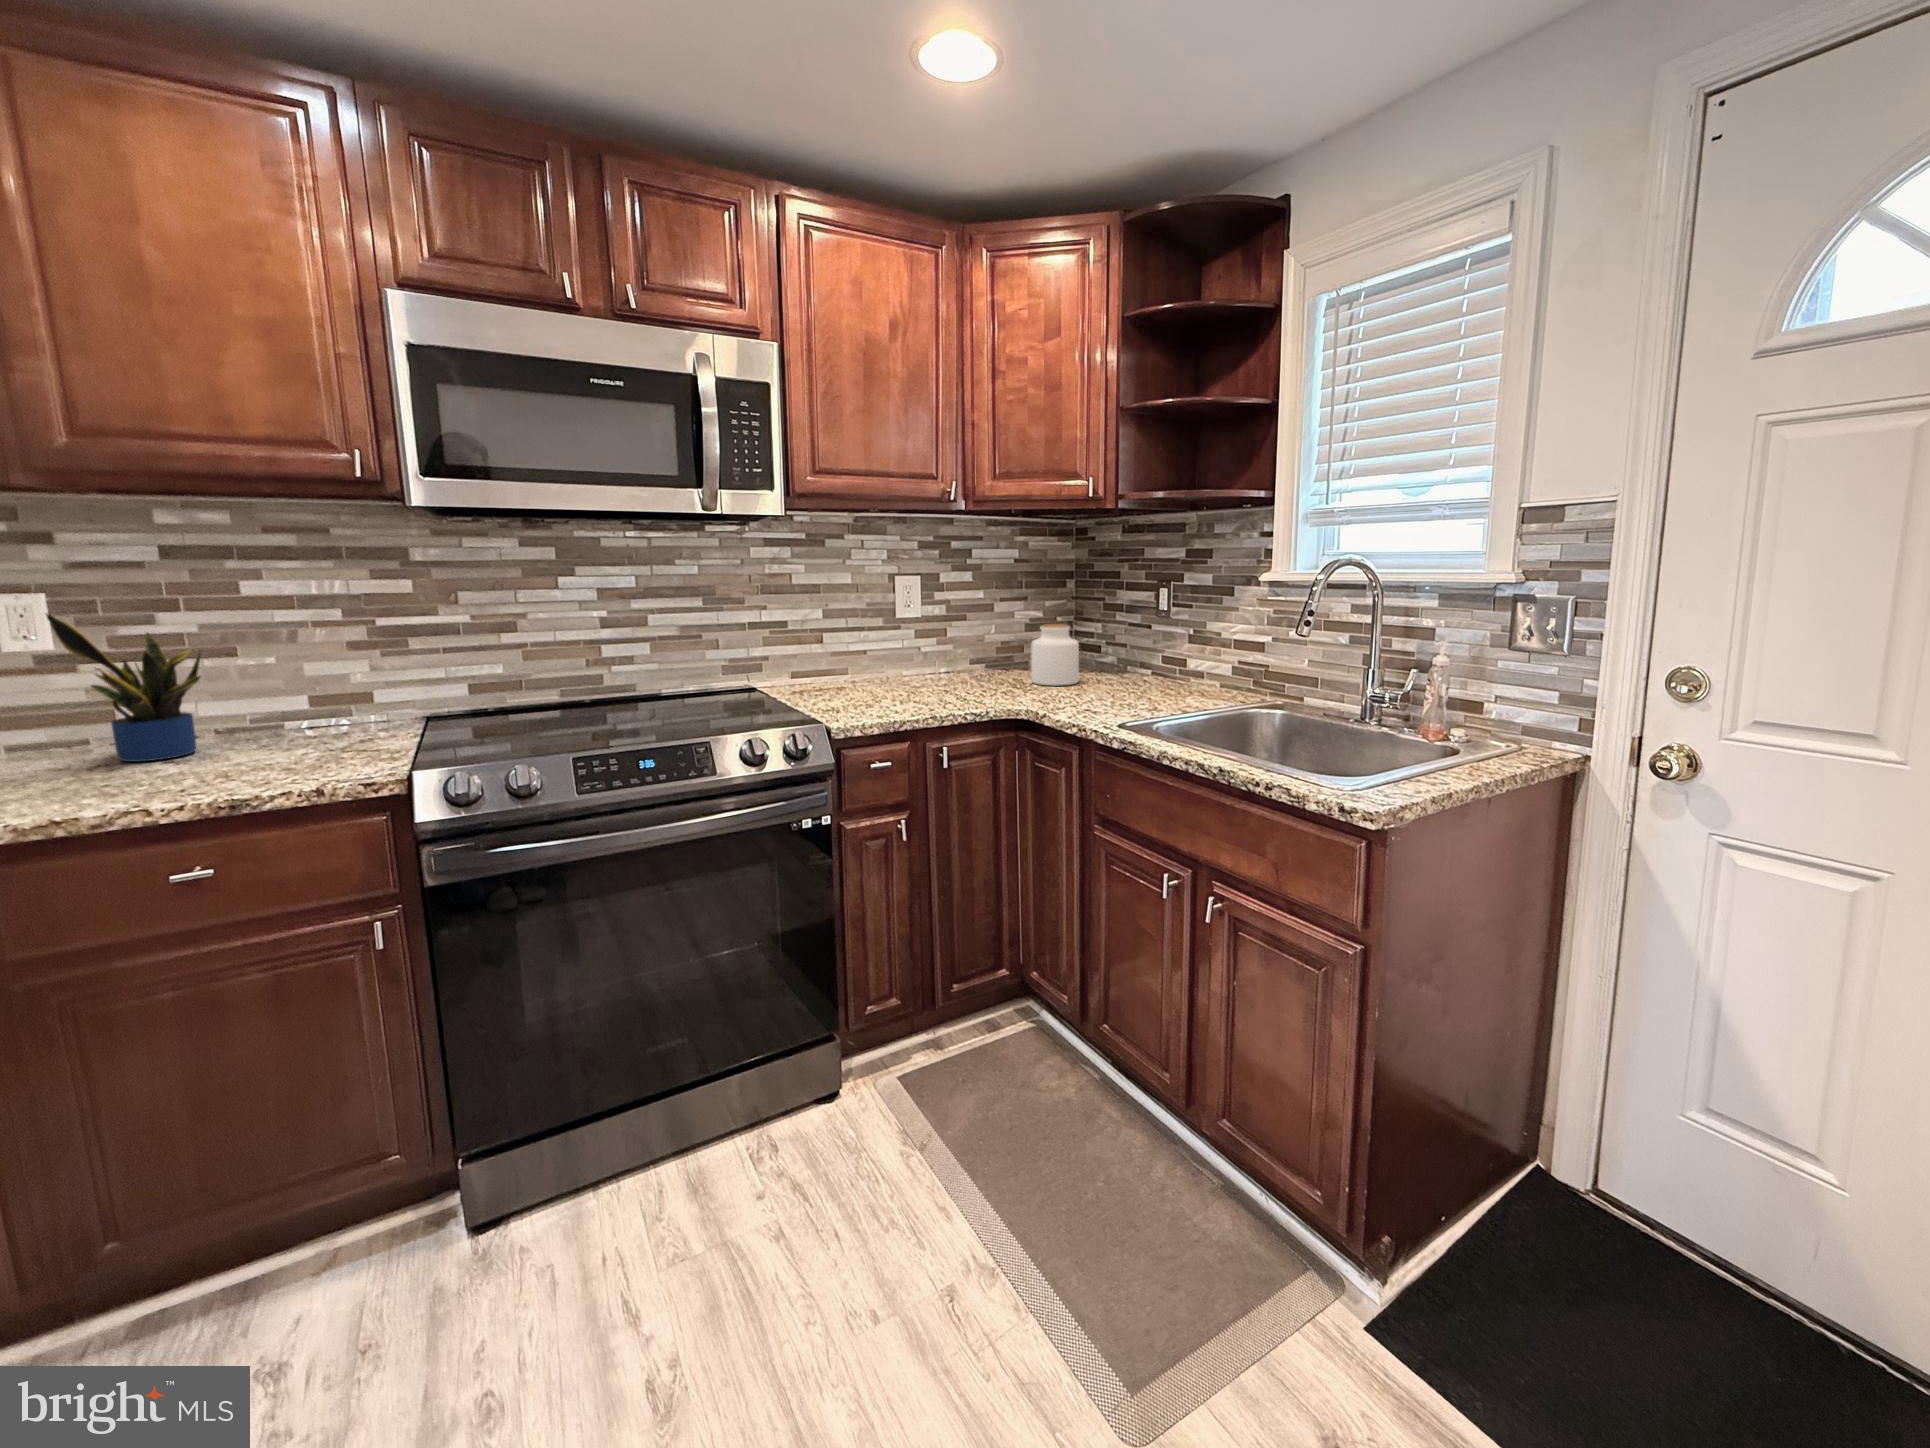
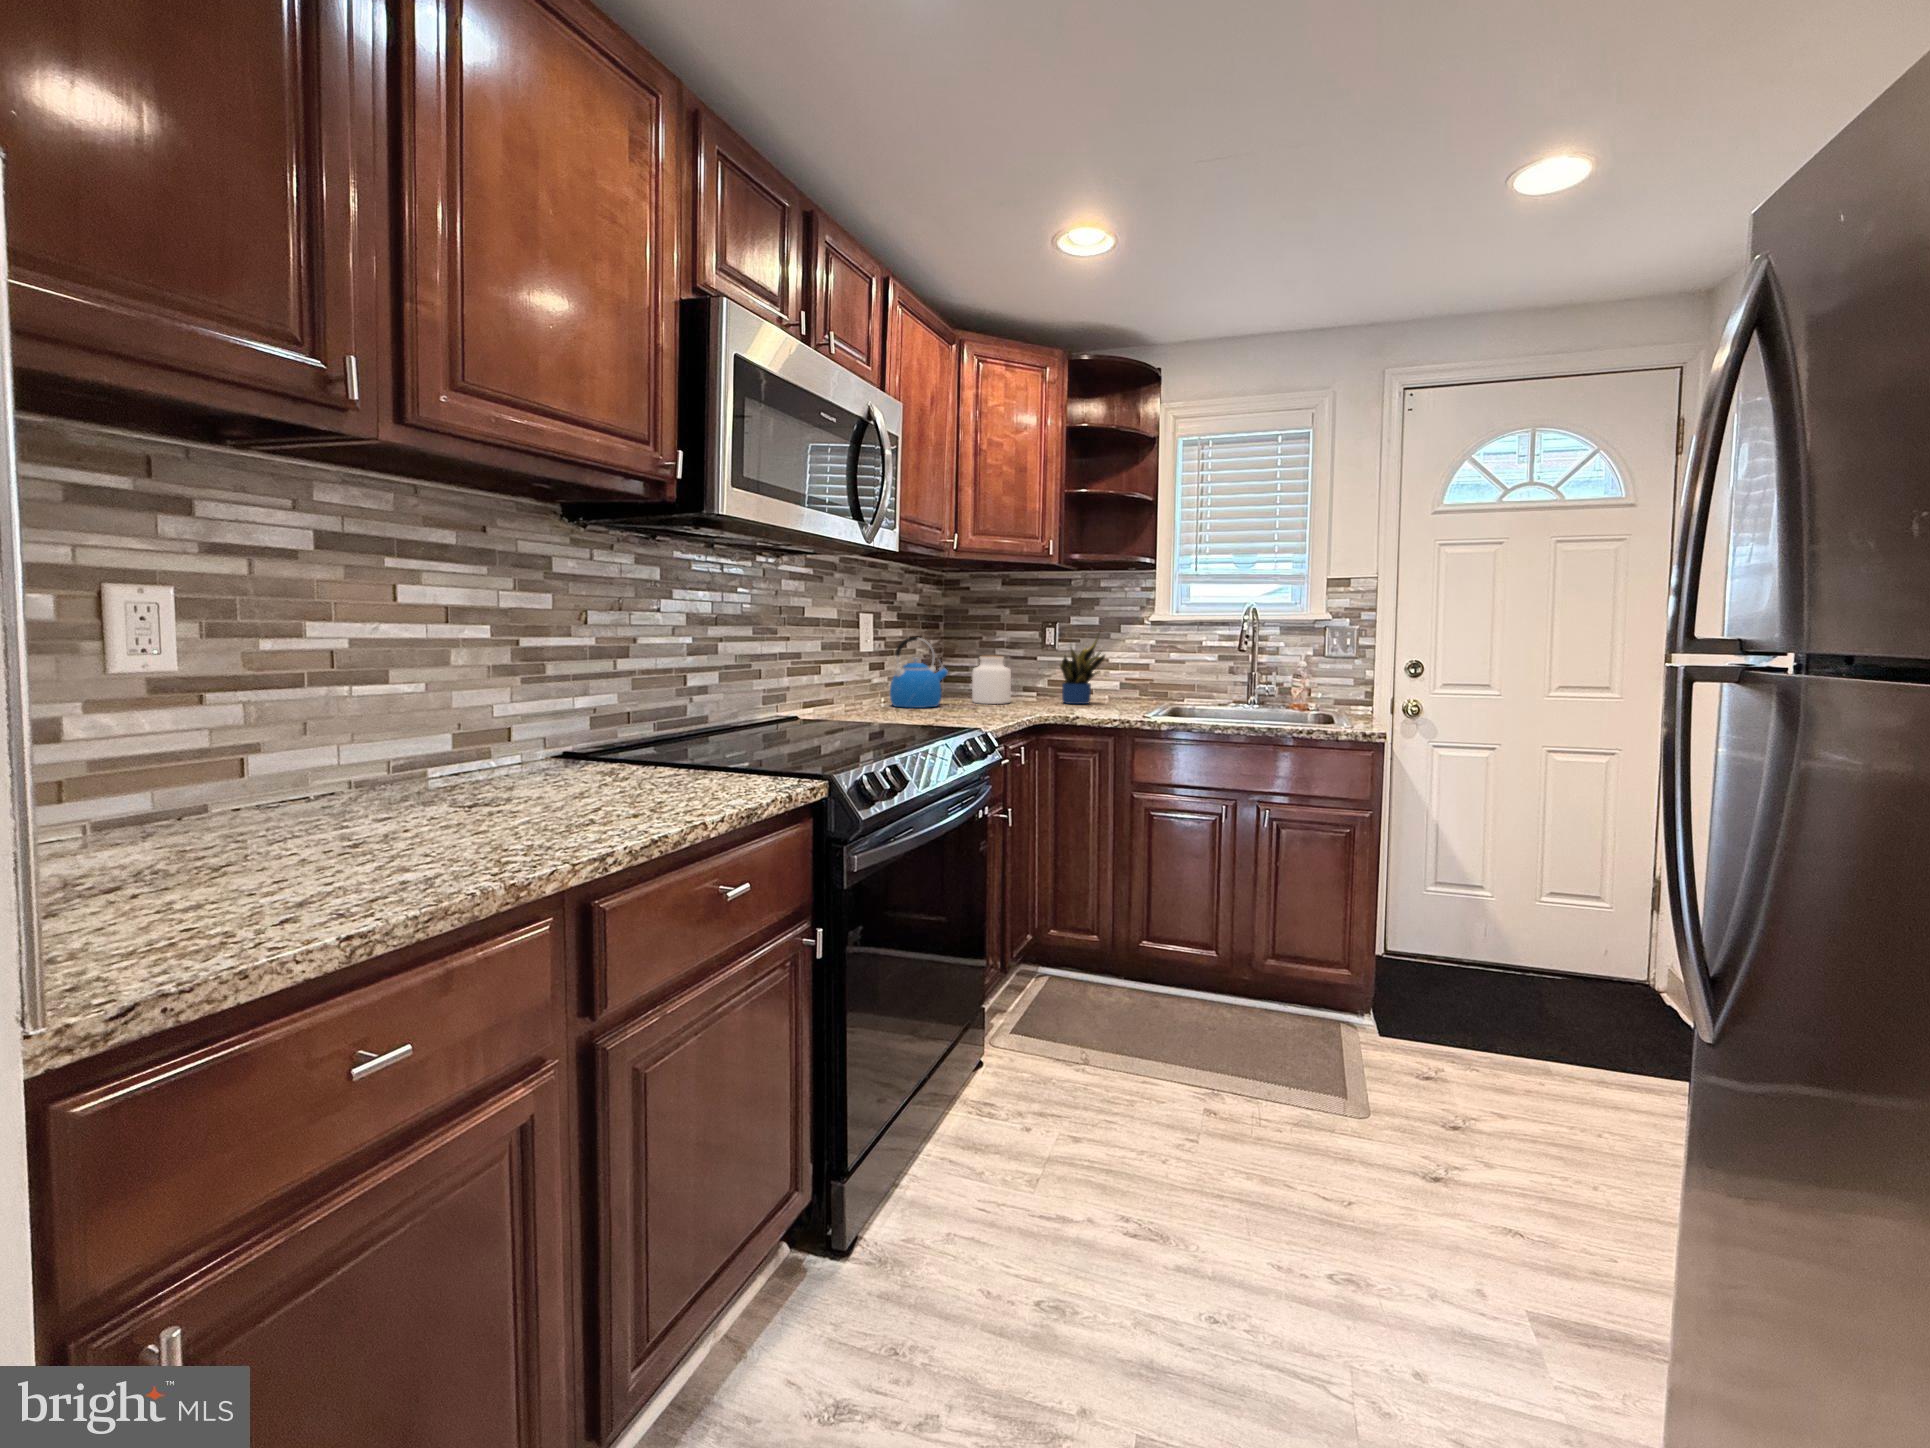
kettle: none [919,602,992,684] -> present [890,637,948,708]
potted plant: present [46,614,201,762] -> present [1060,633,1105,704]

